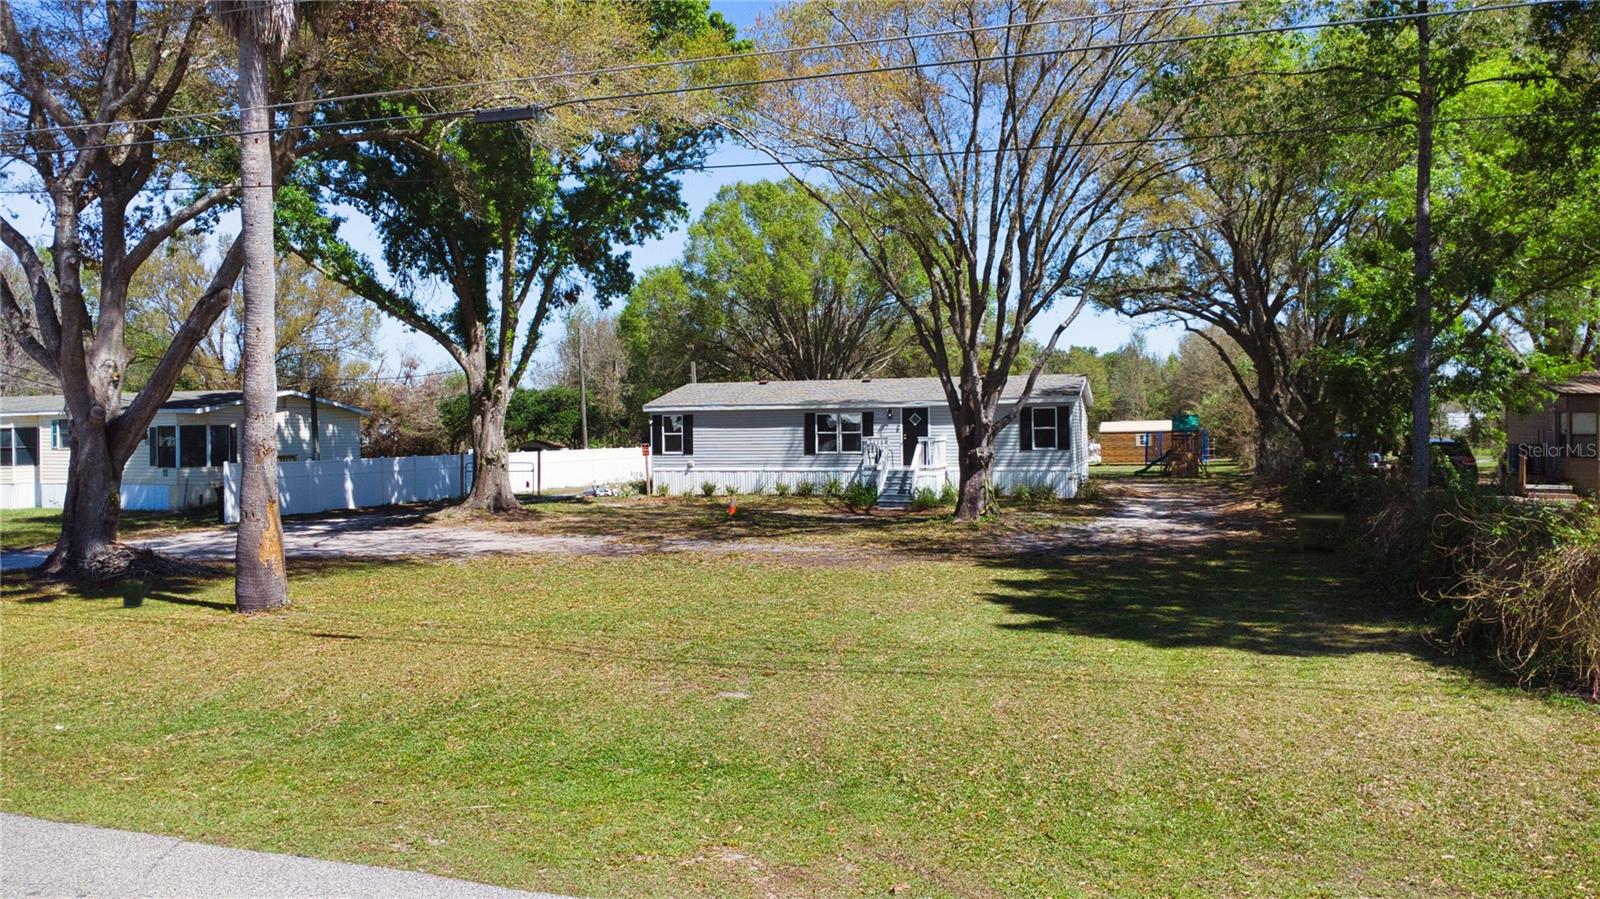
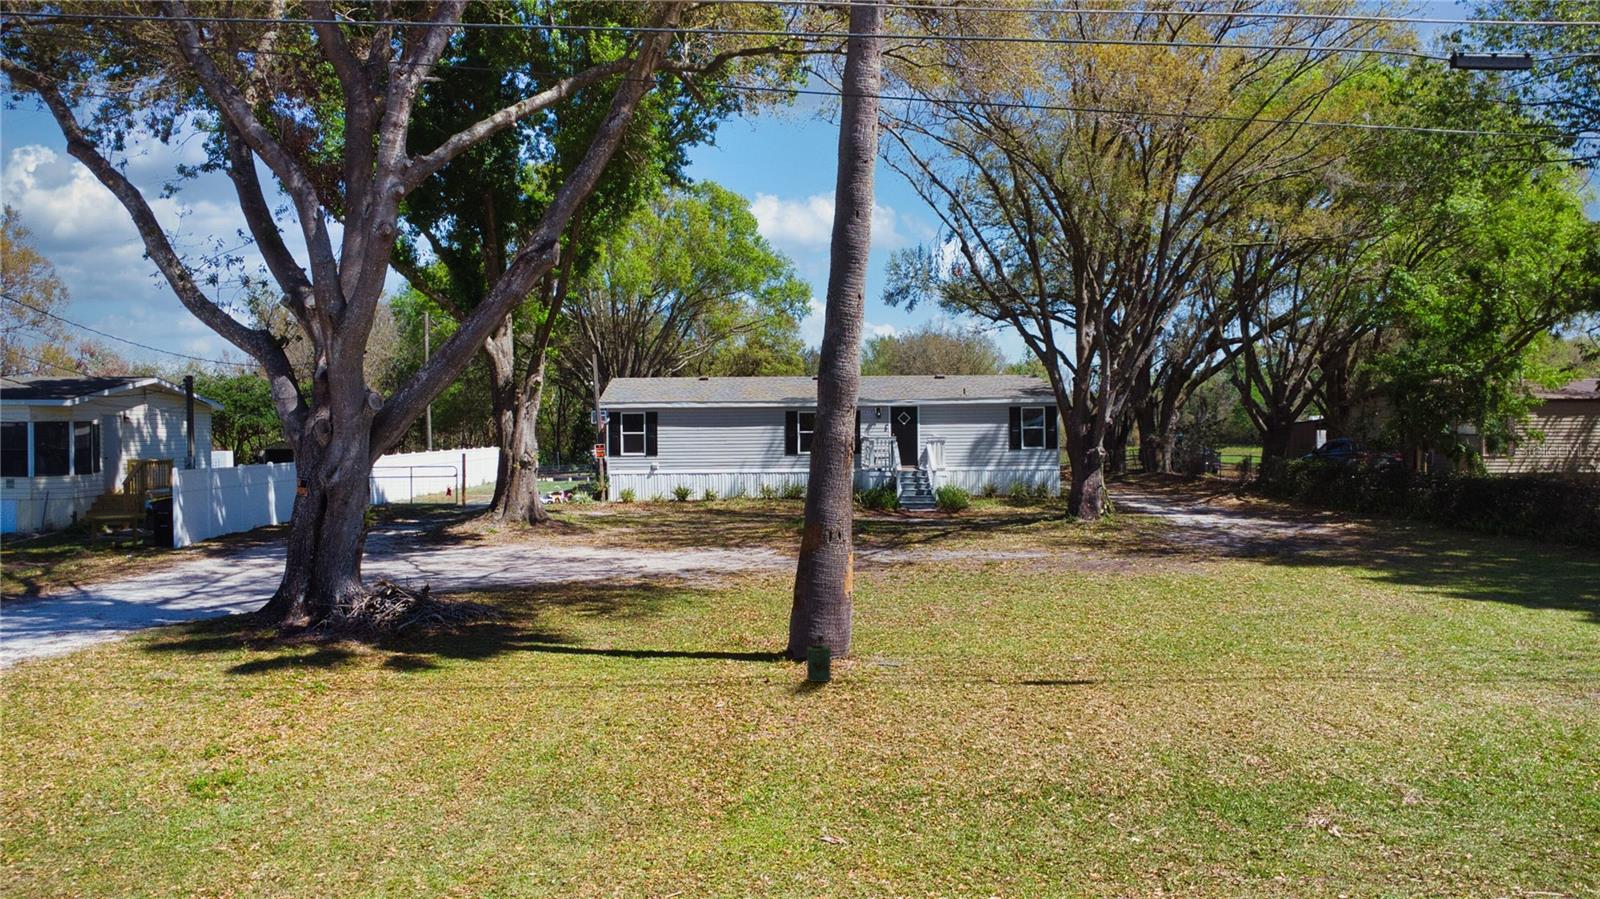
round table: present [1290,513,1348,551] -> present [82,513,146,551]

